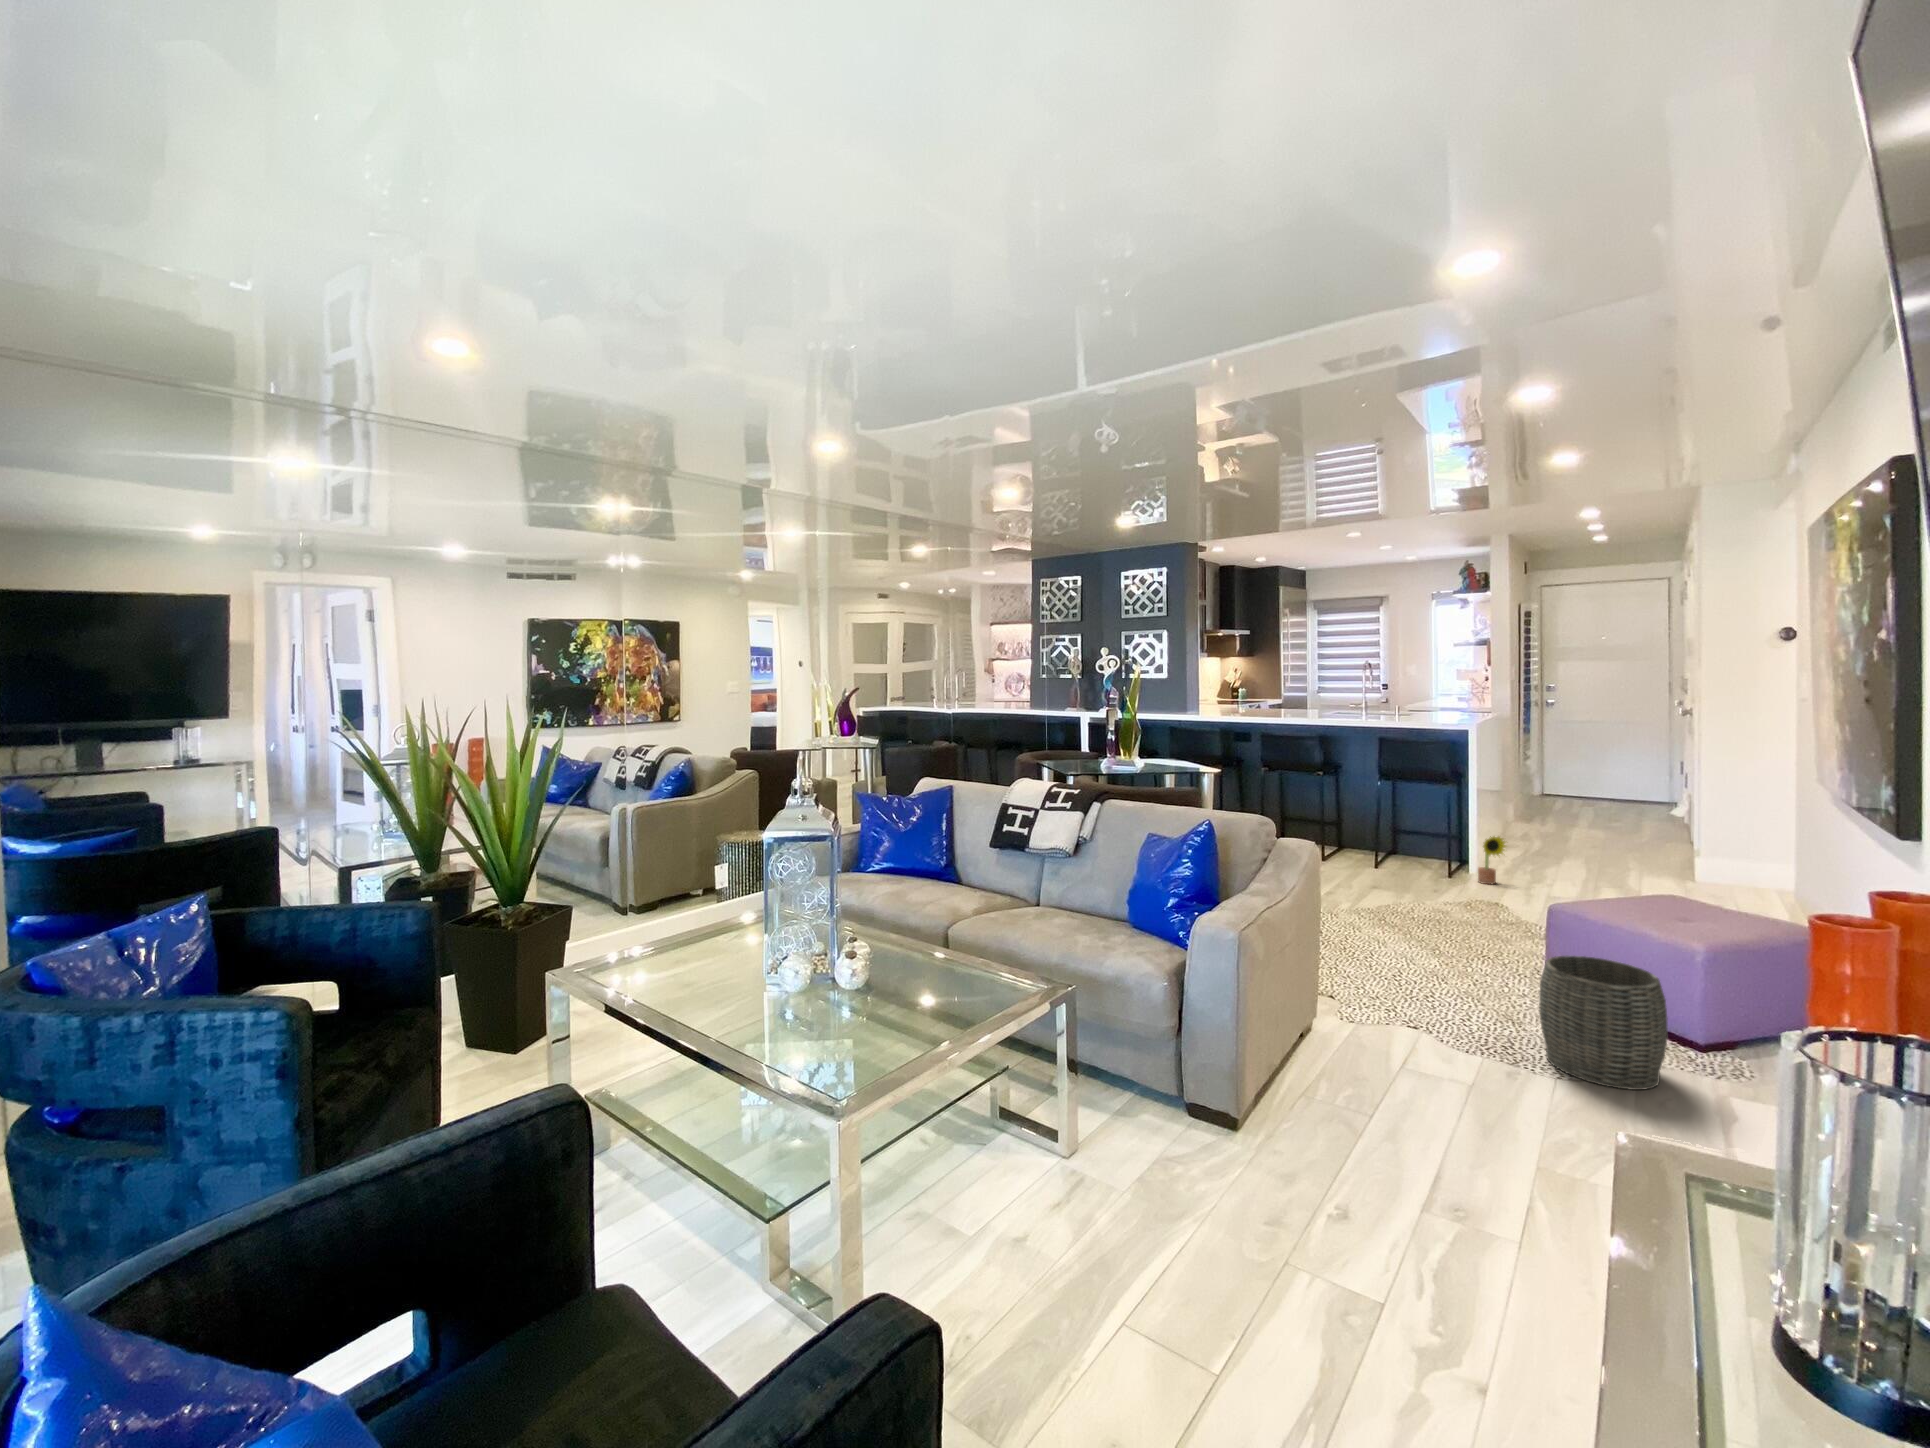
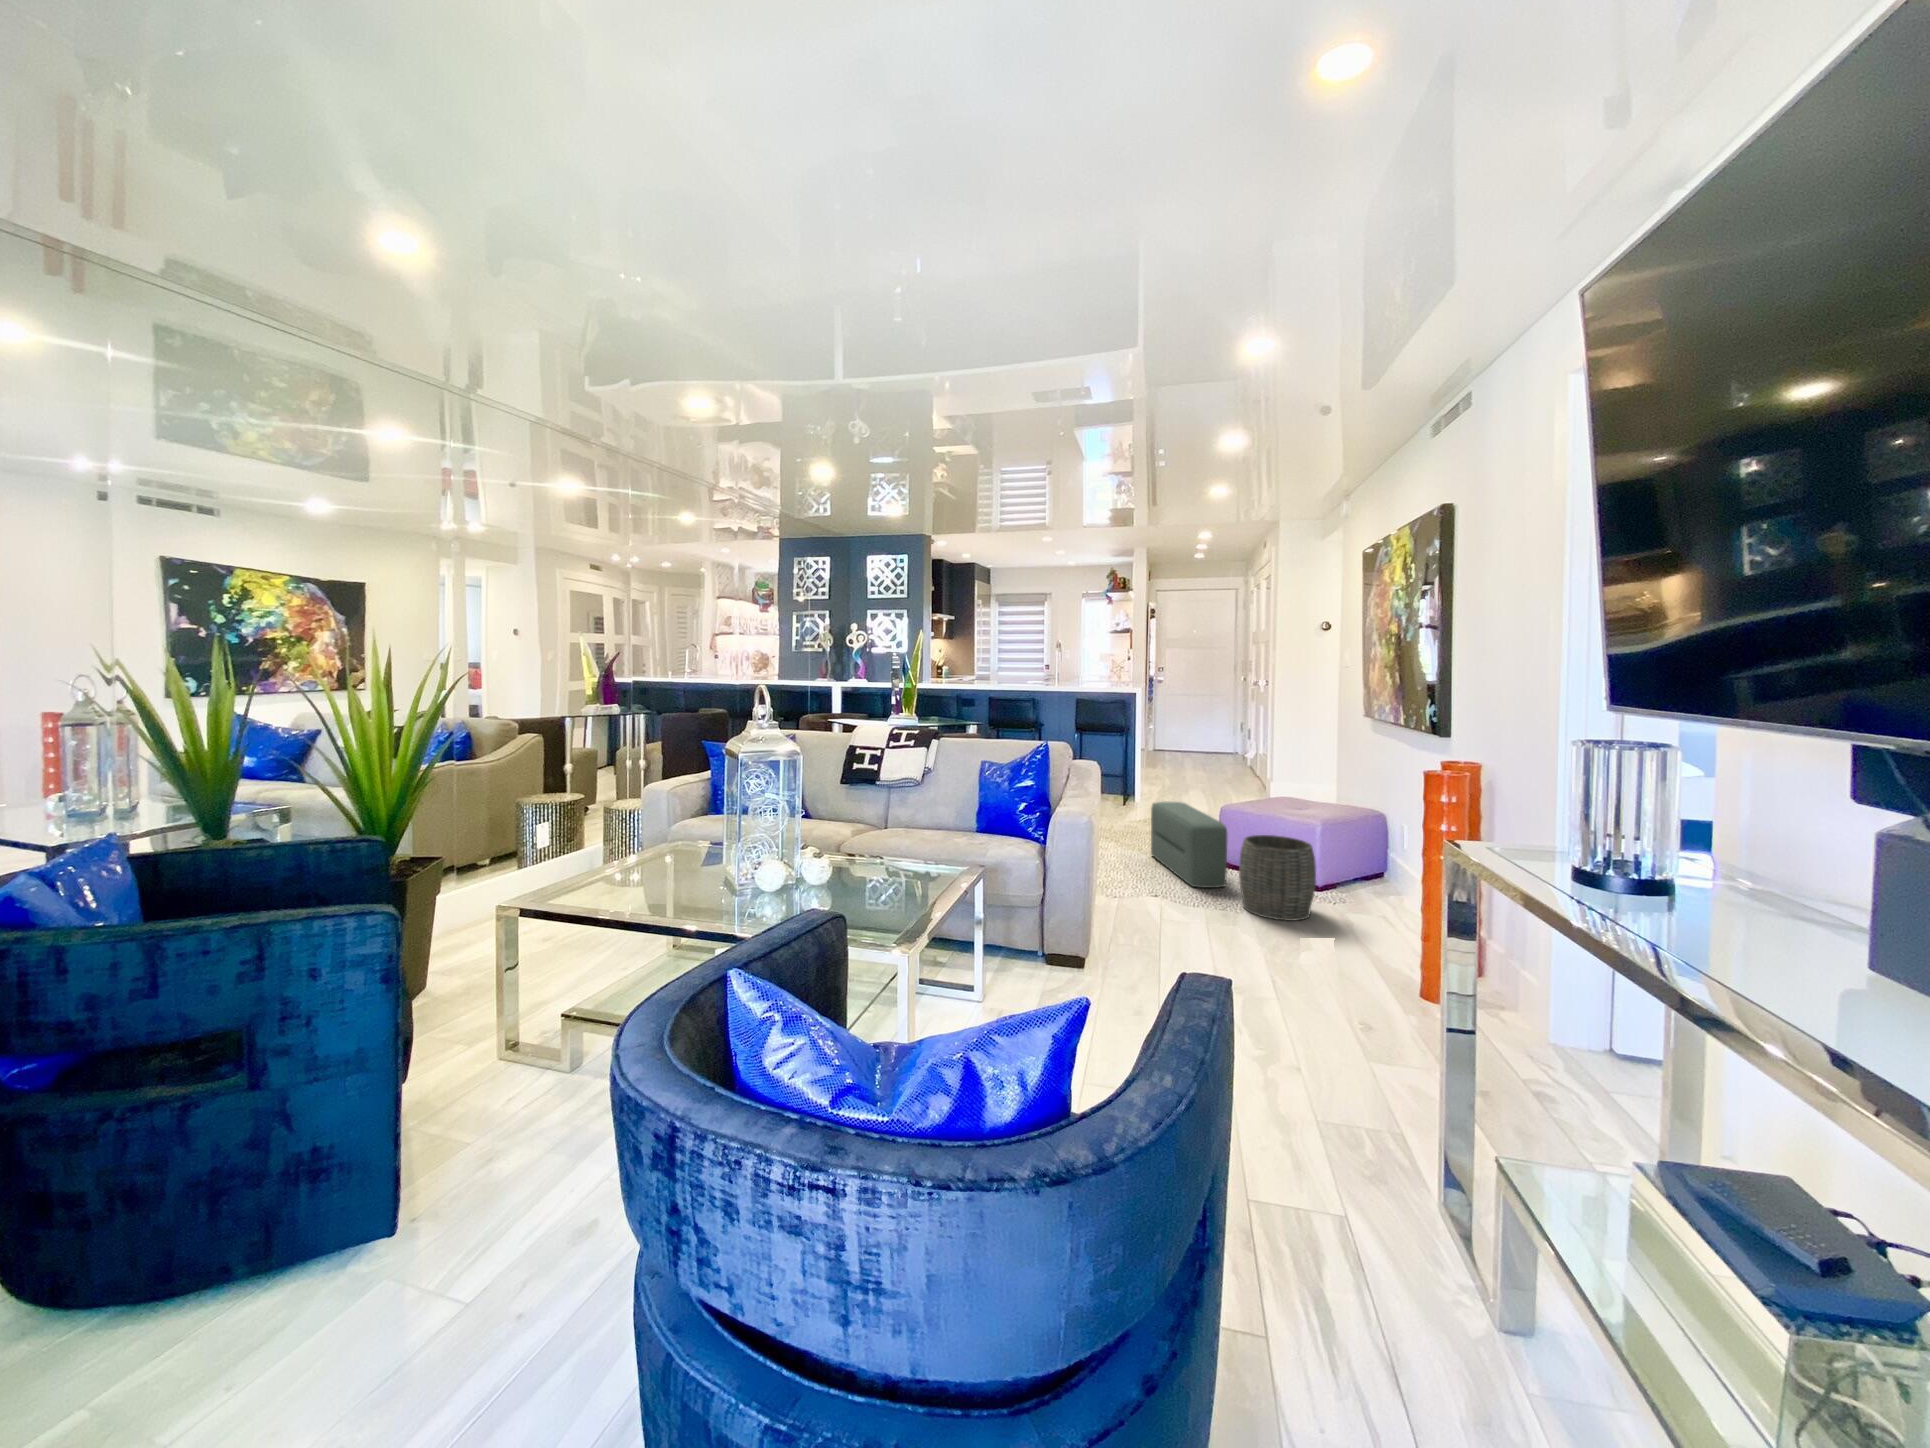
decorative plant: present [1478,836,1506,884] -> none [1143,767,1163,803]
pouf: none [1441,891,1536,1021] -> present [1151,801,1227,888]

